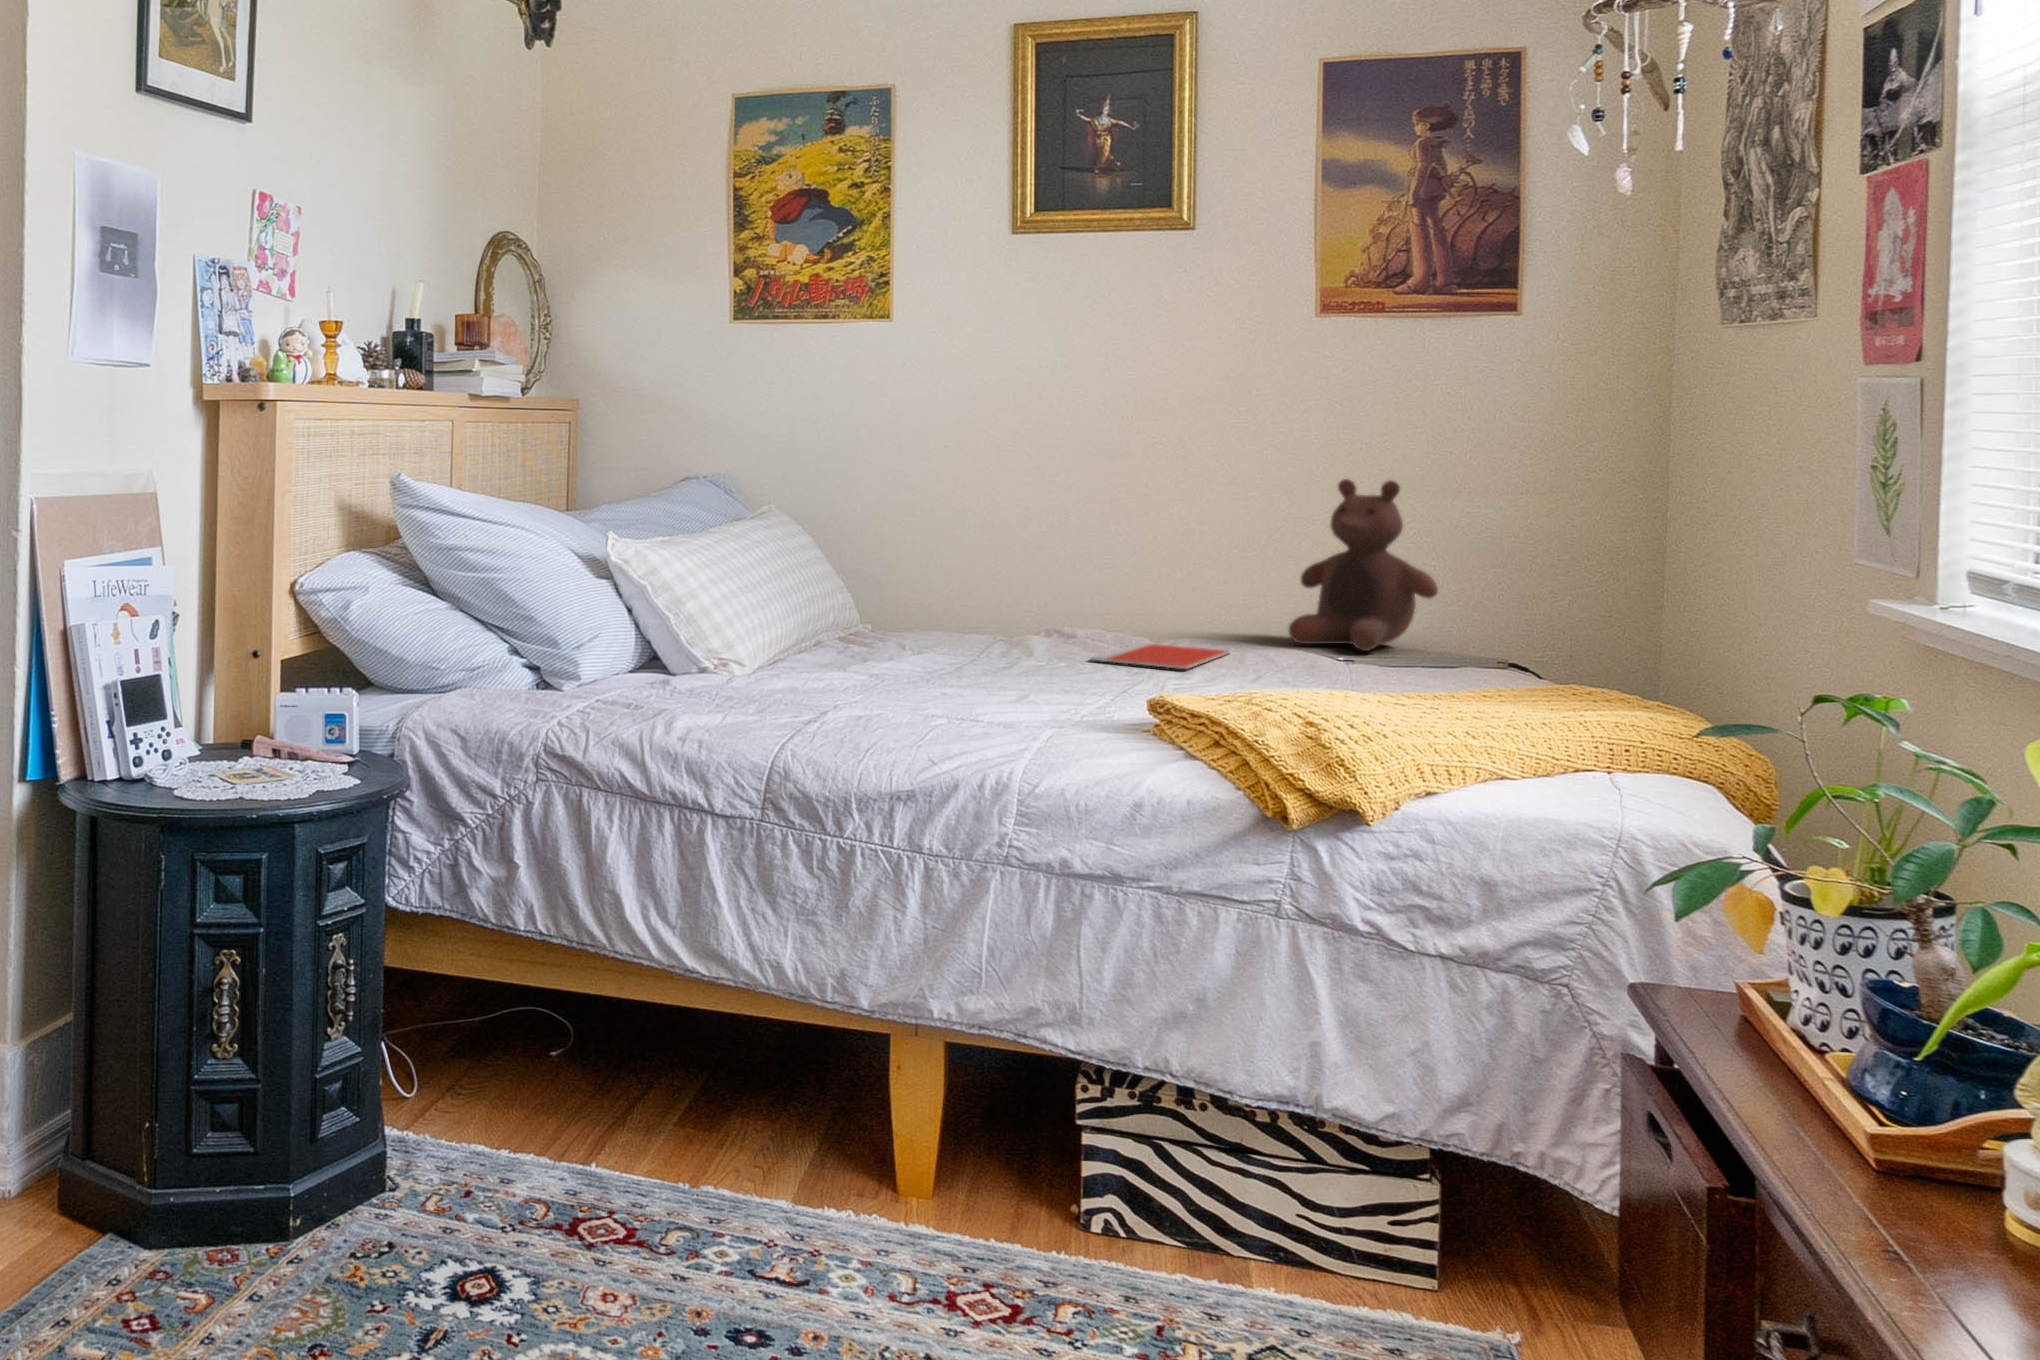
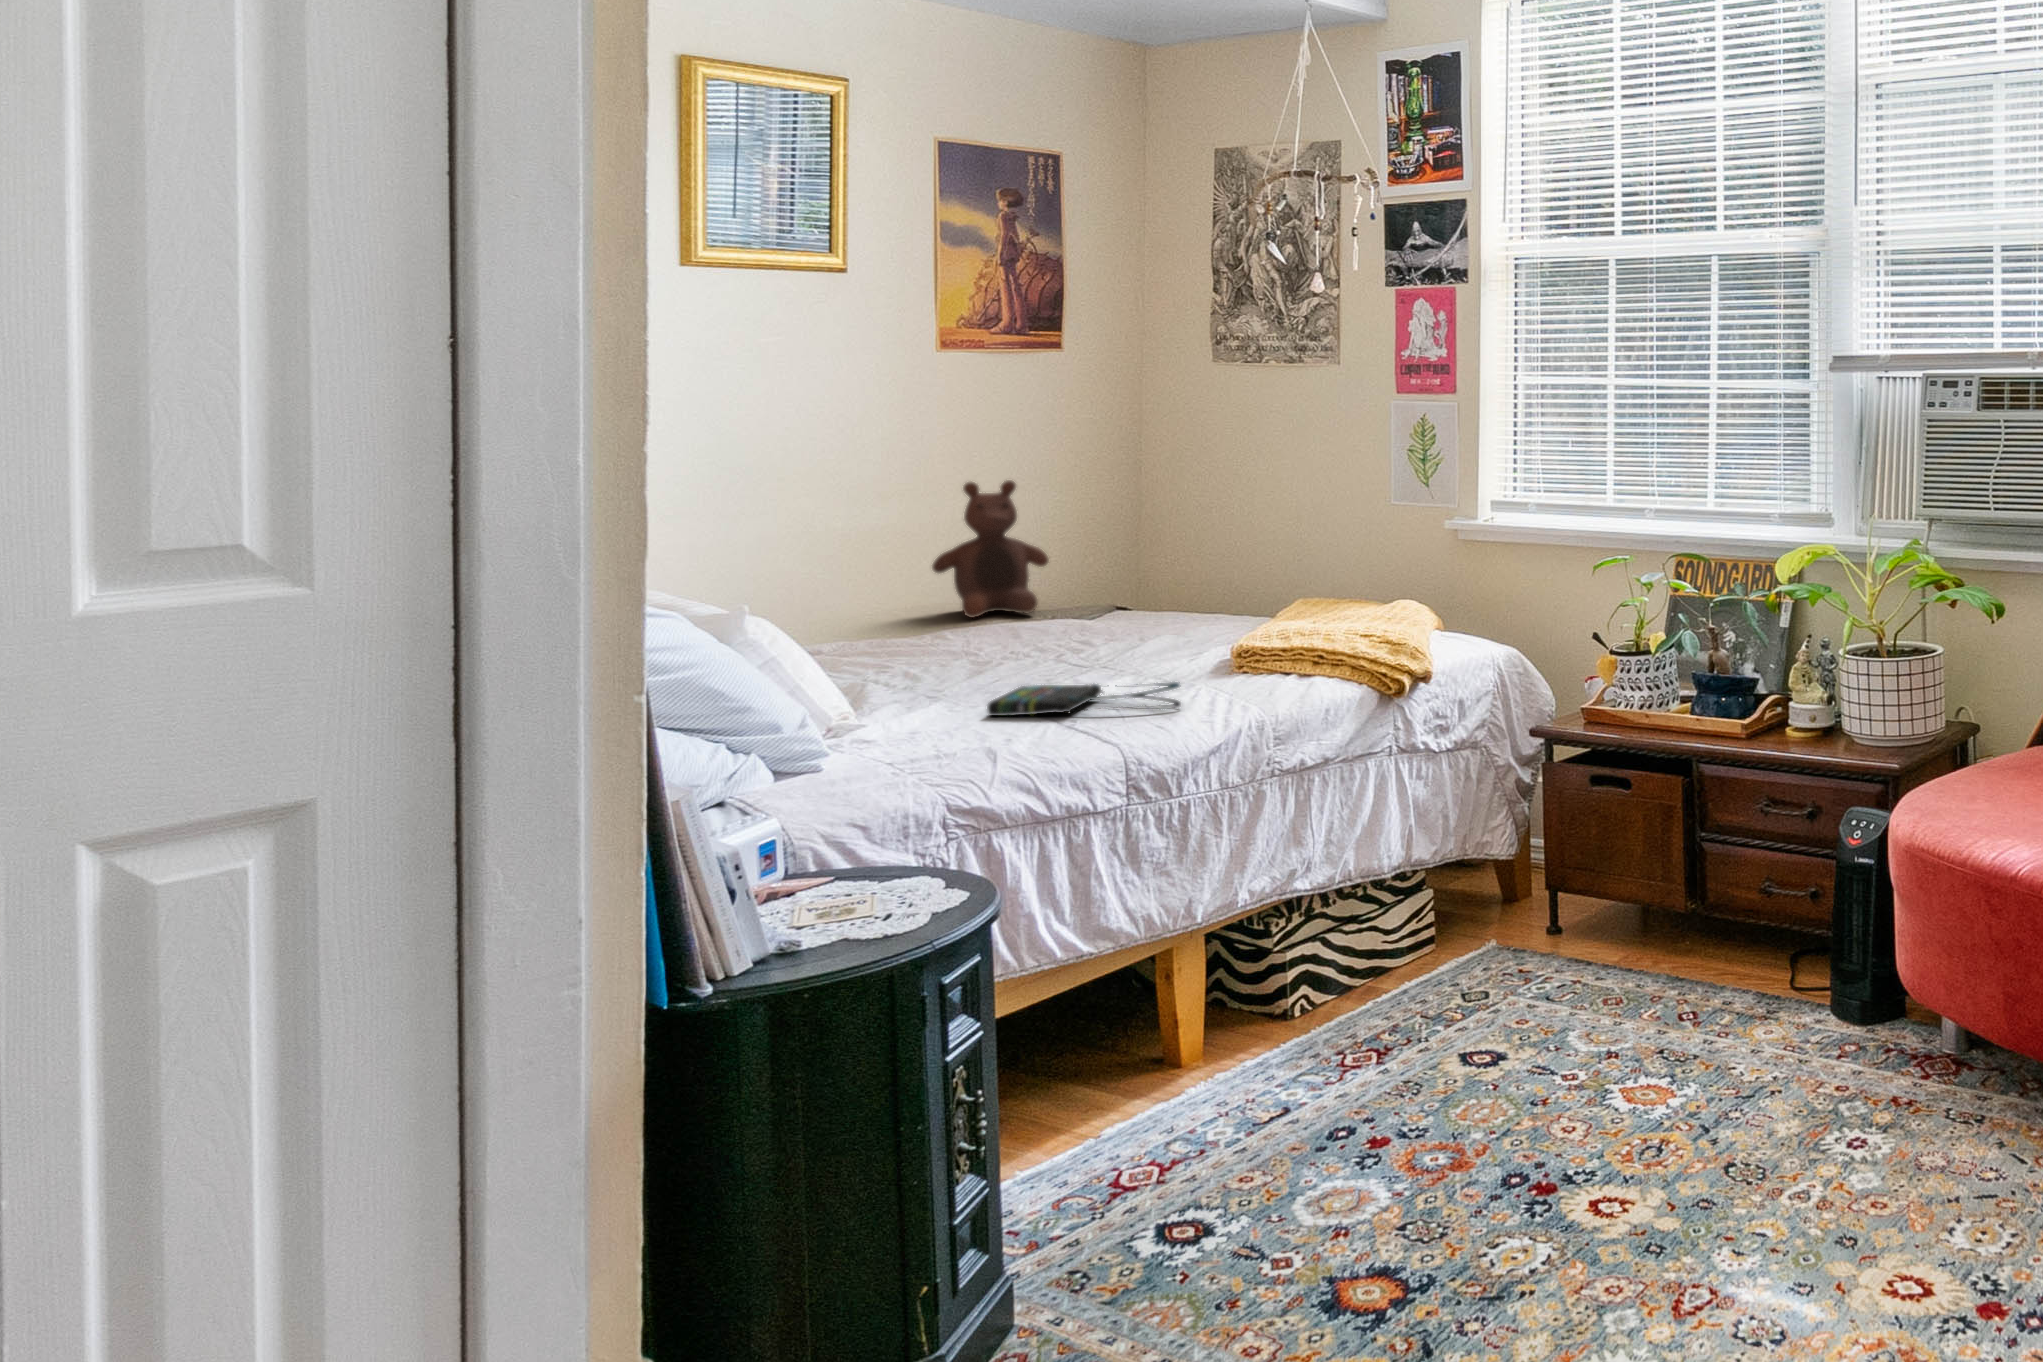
notebook: present [1090,643,1229,669] -> none [897,631,1029,657]
tote bag: none [829,679,971,734] -> present [987,682,1181,716]

